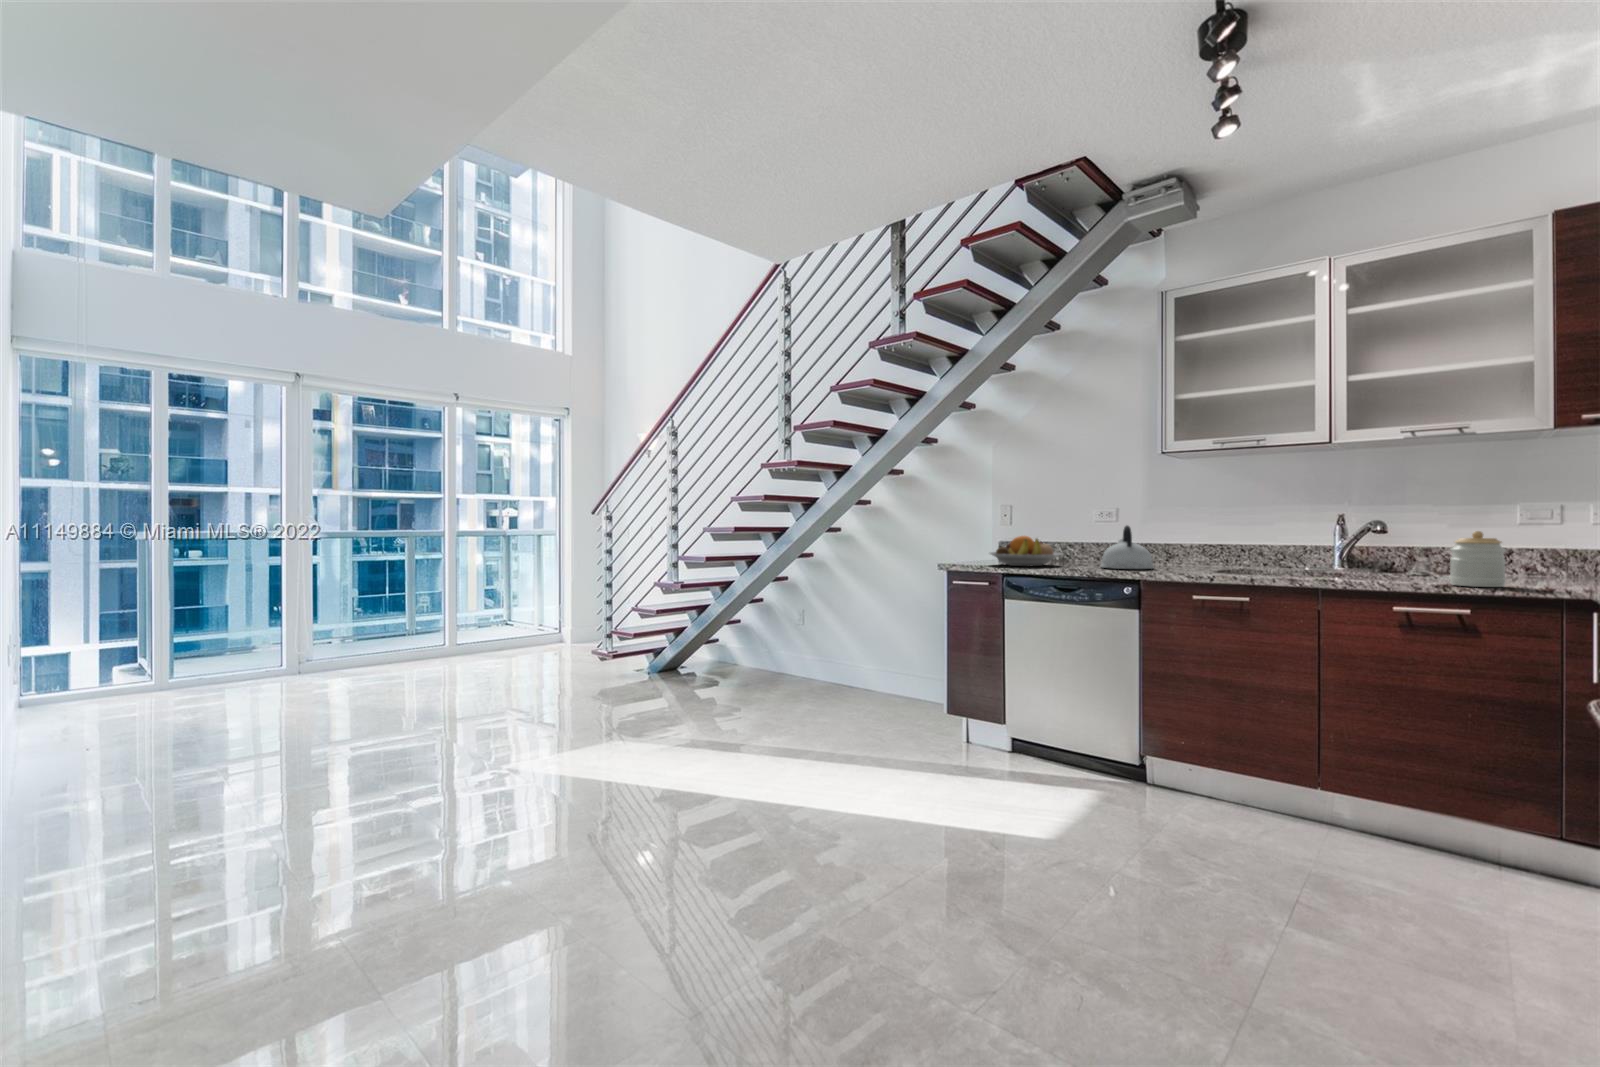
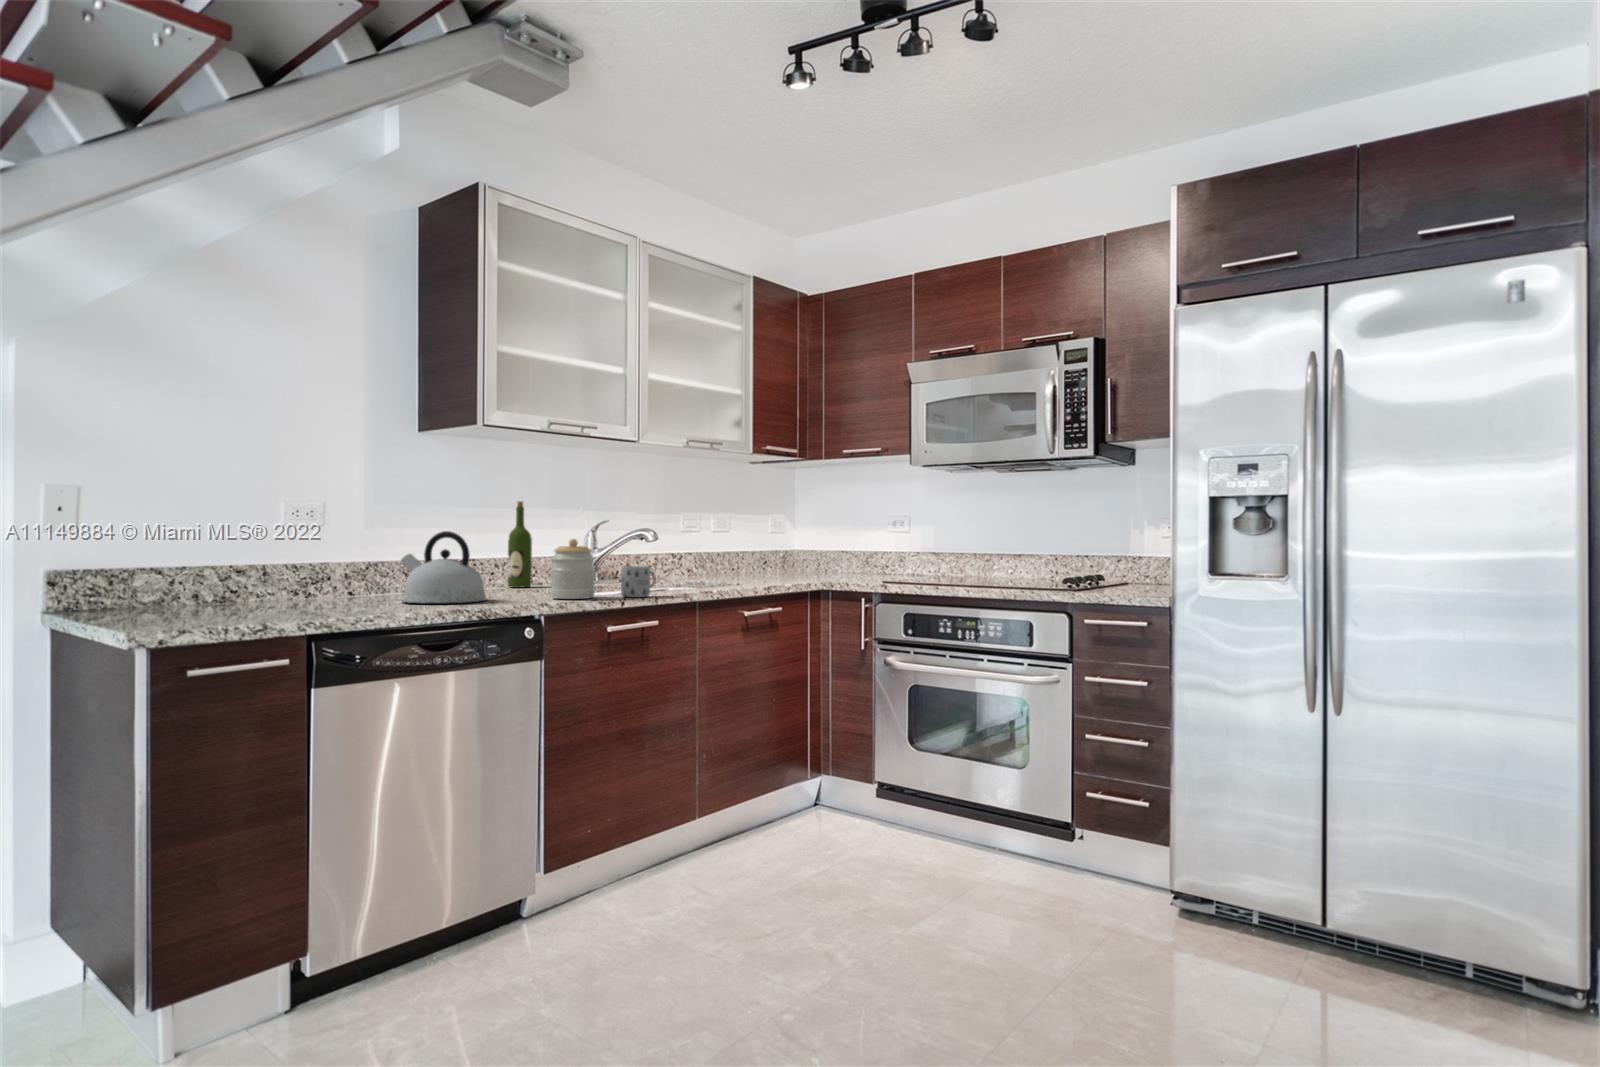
wine bottle: none [1258,502,1279,568] -> present [508,501,532,588]
jar: present [1450,531,1506,587] -> present [550,539,595,599]
fruit bowl: present [989,536,1061,566] -> none [193,552,362,618]
mug: none [1215,552,1250,577] -> present [621,566,656,597]

